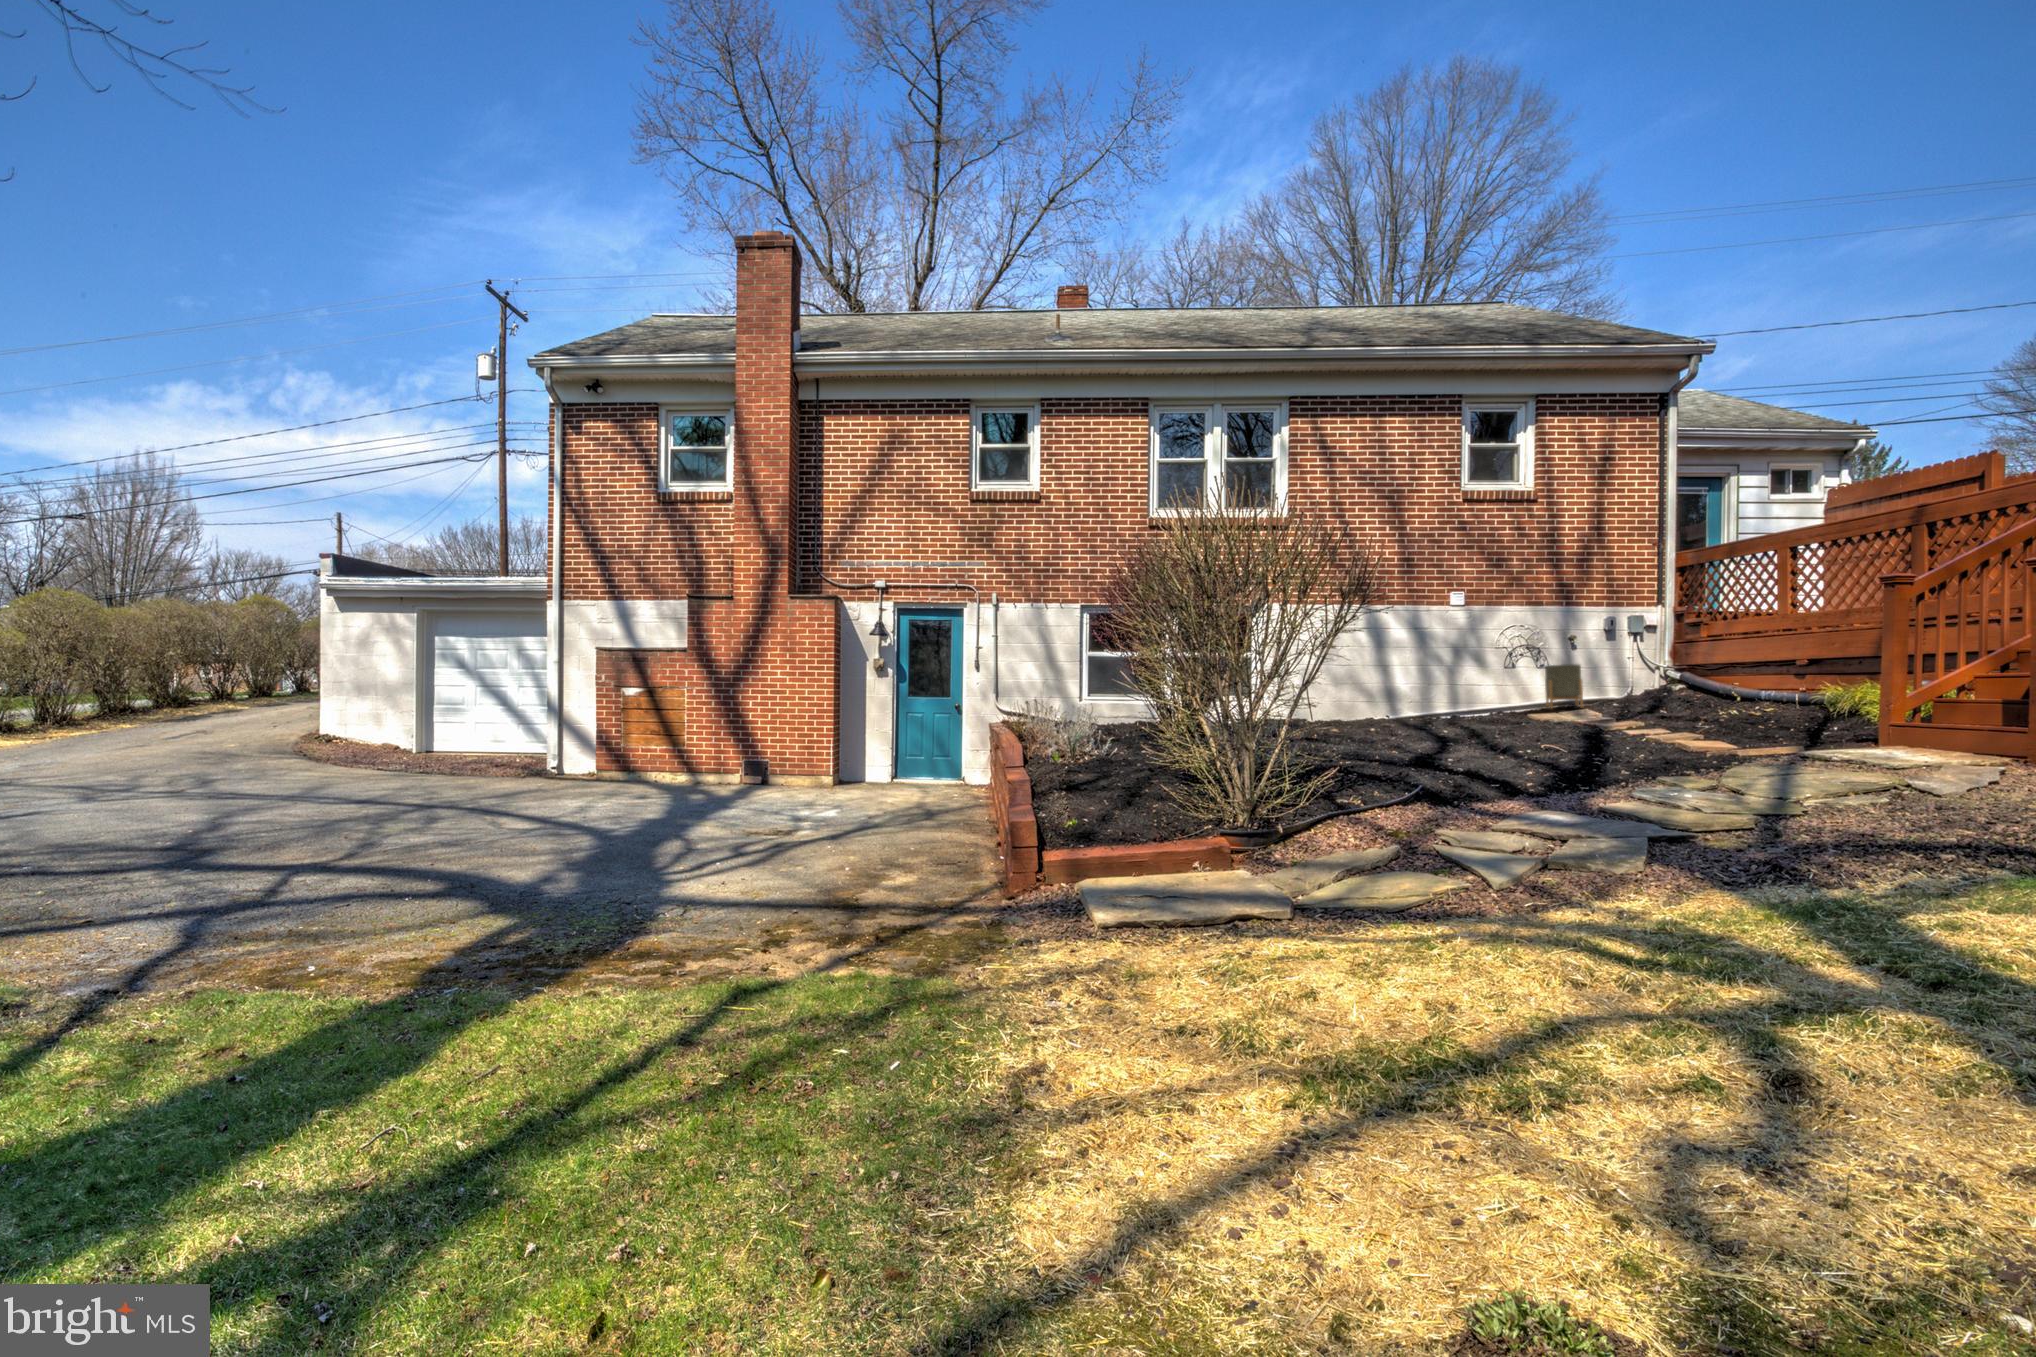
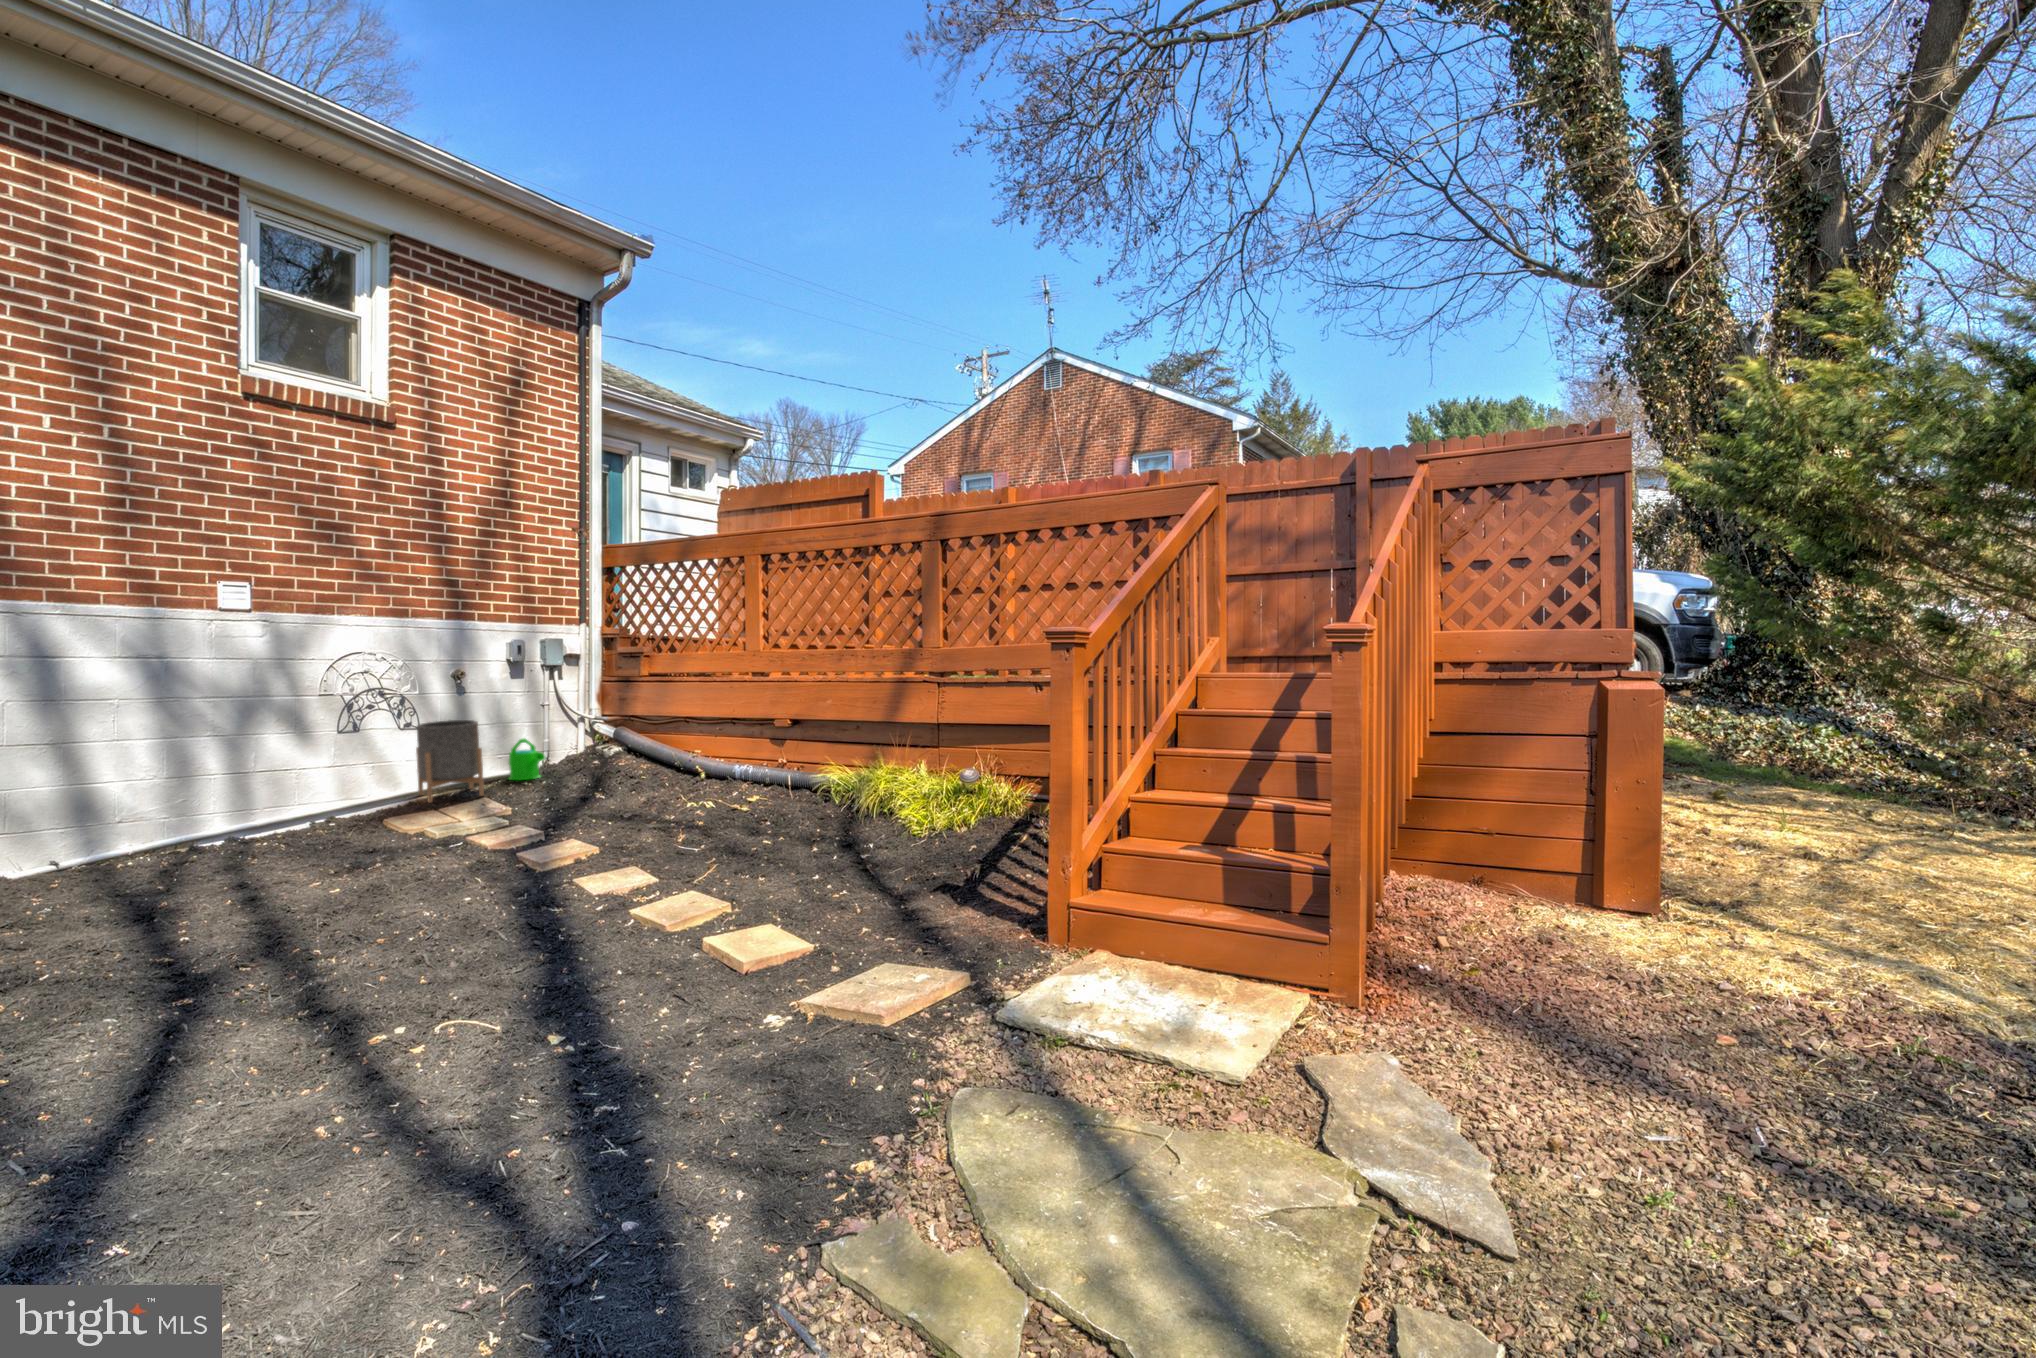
watering can: none [1601,678,1626,704] -> present [509,738,545,780]

